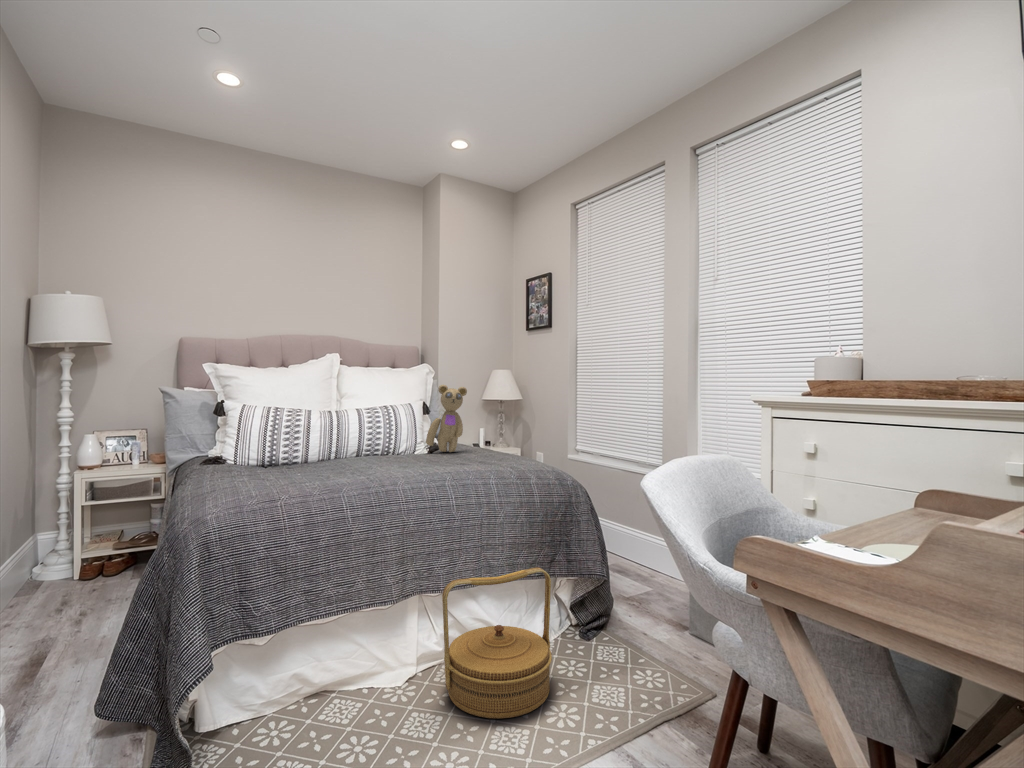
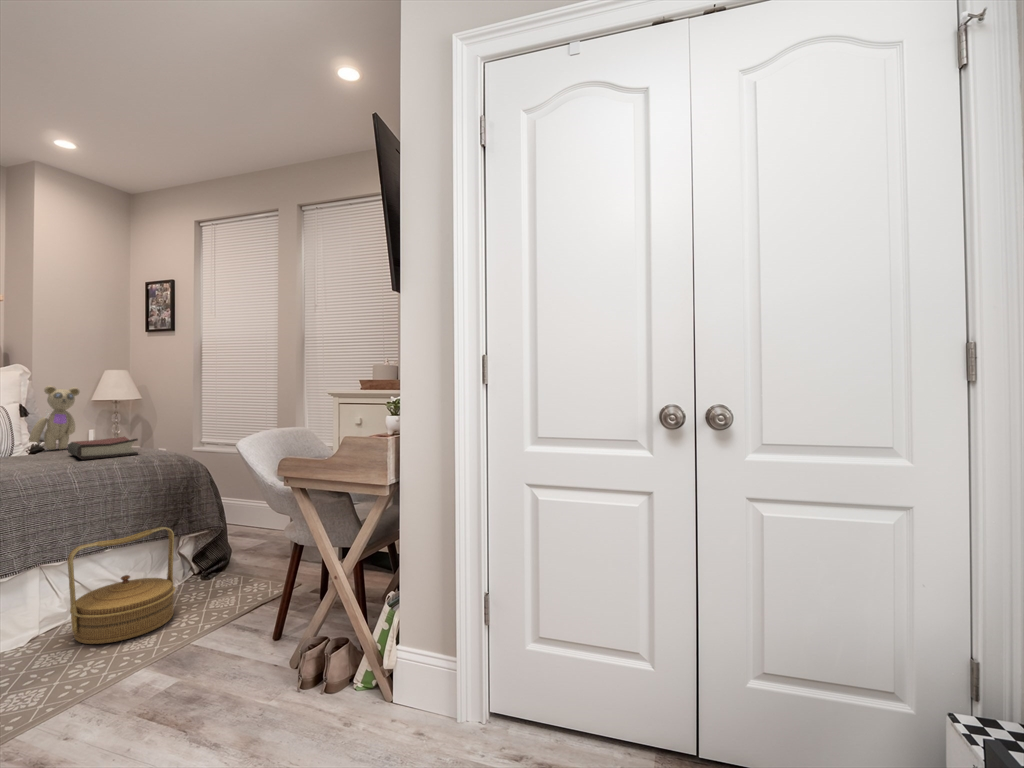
hardback book: none [453,444,515,470] -> present [68,437,138,460]

